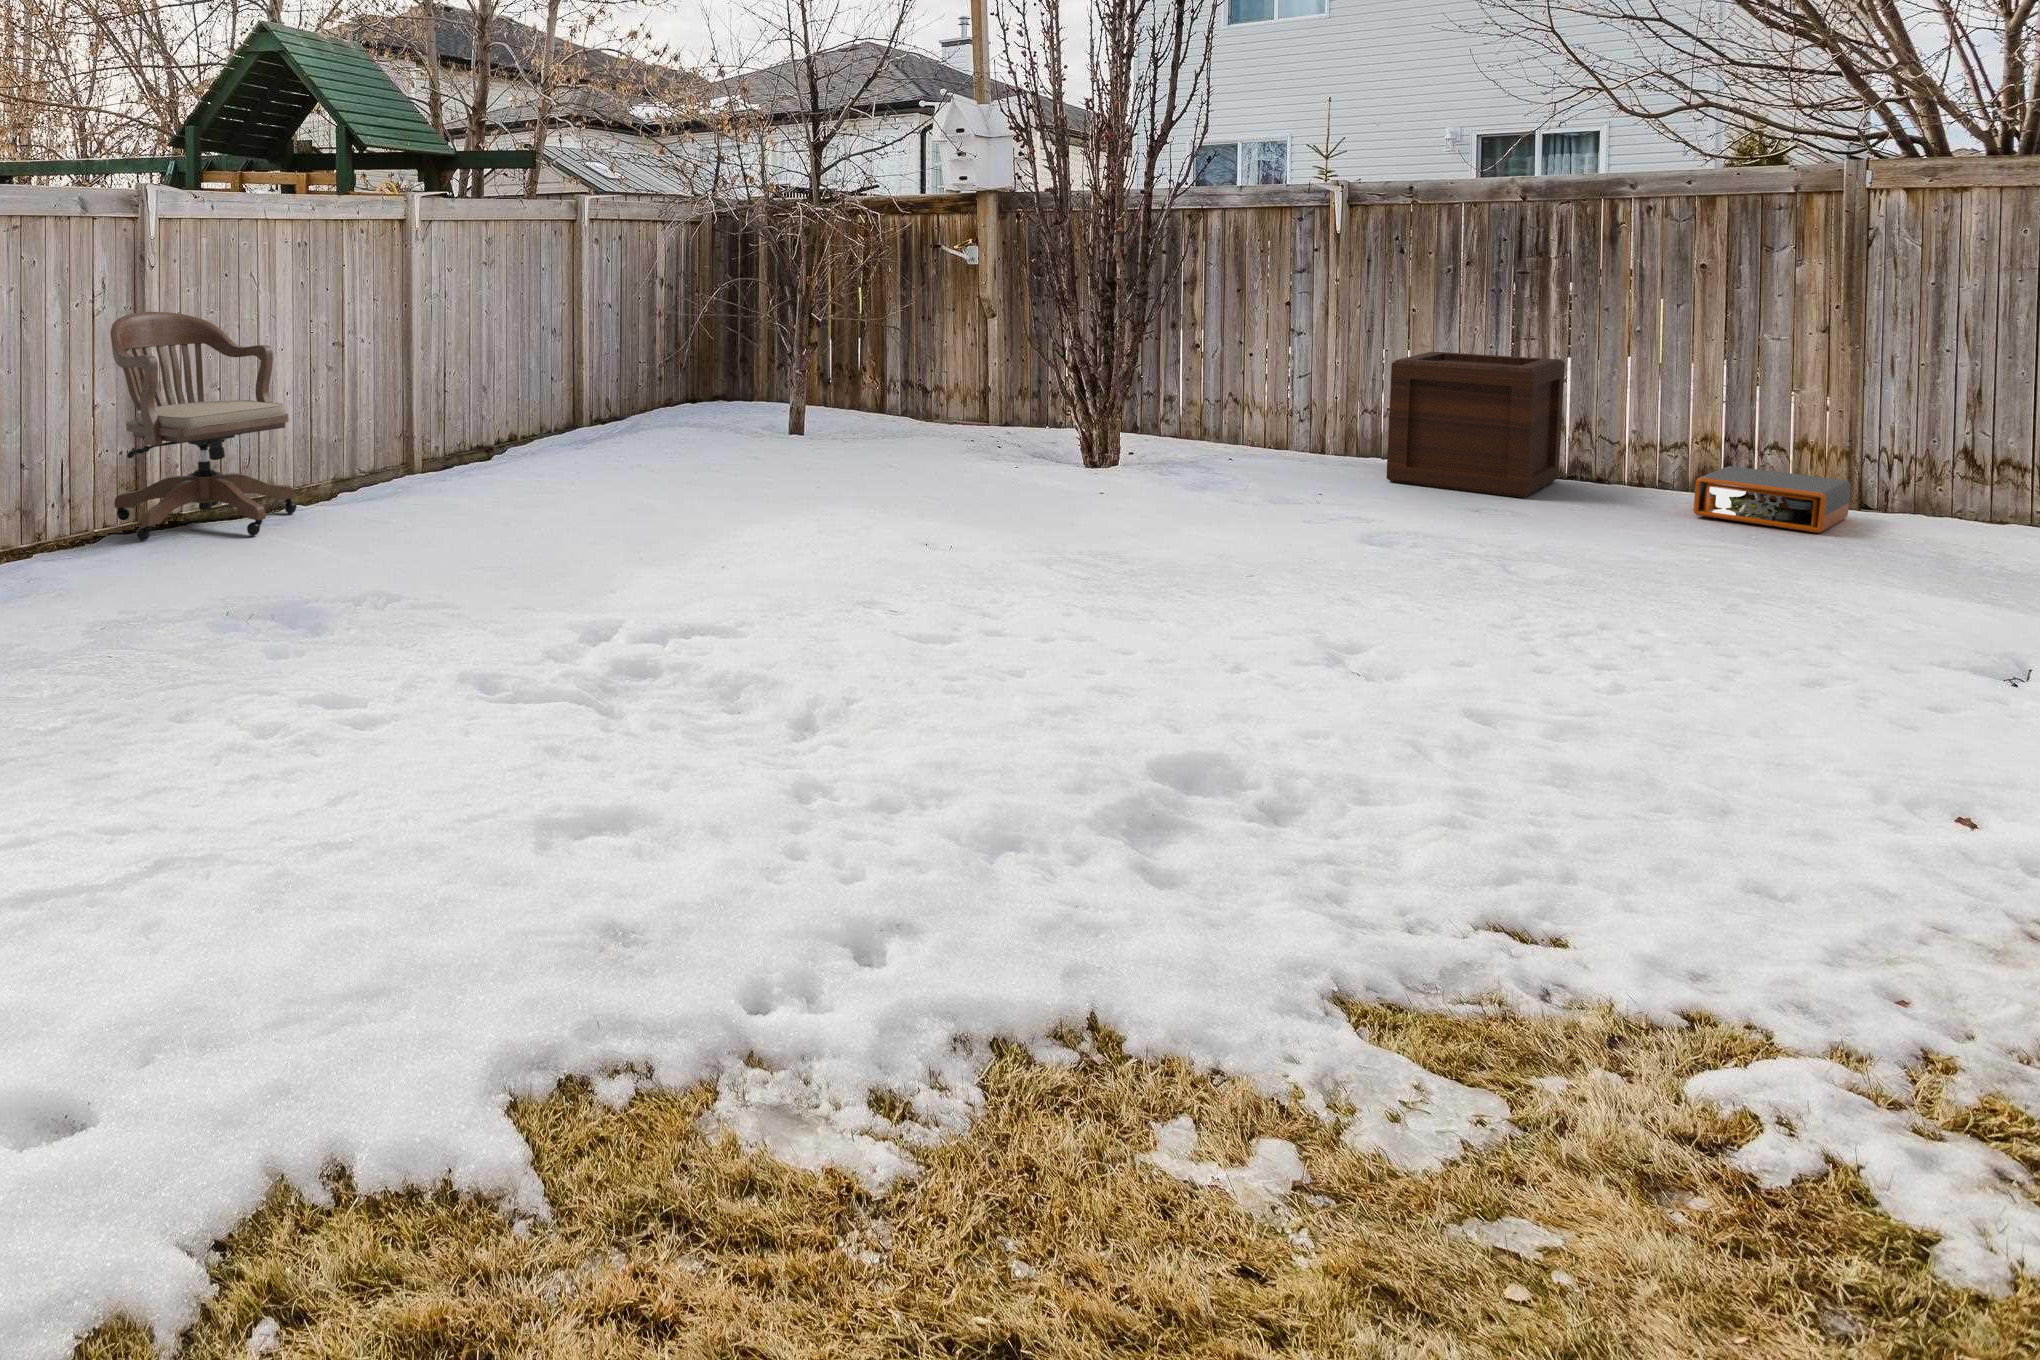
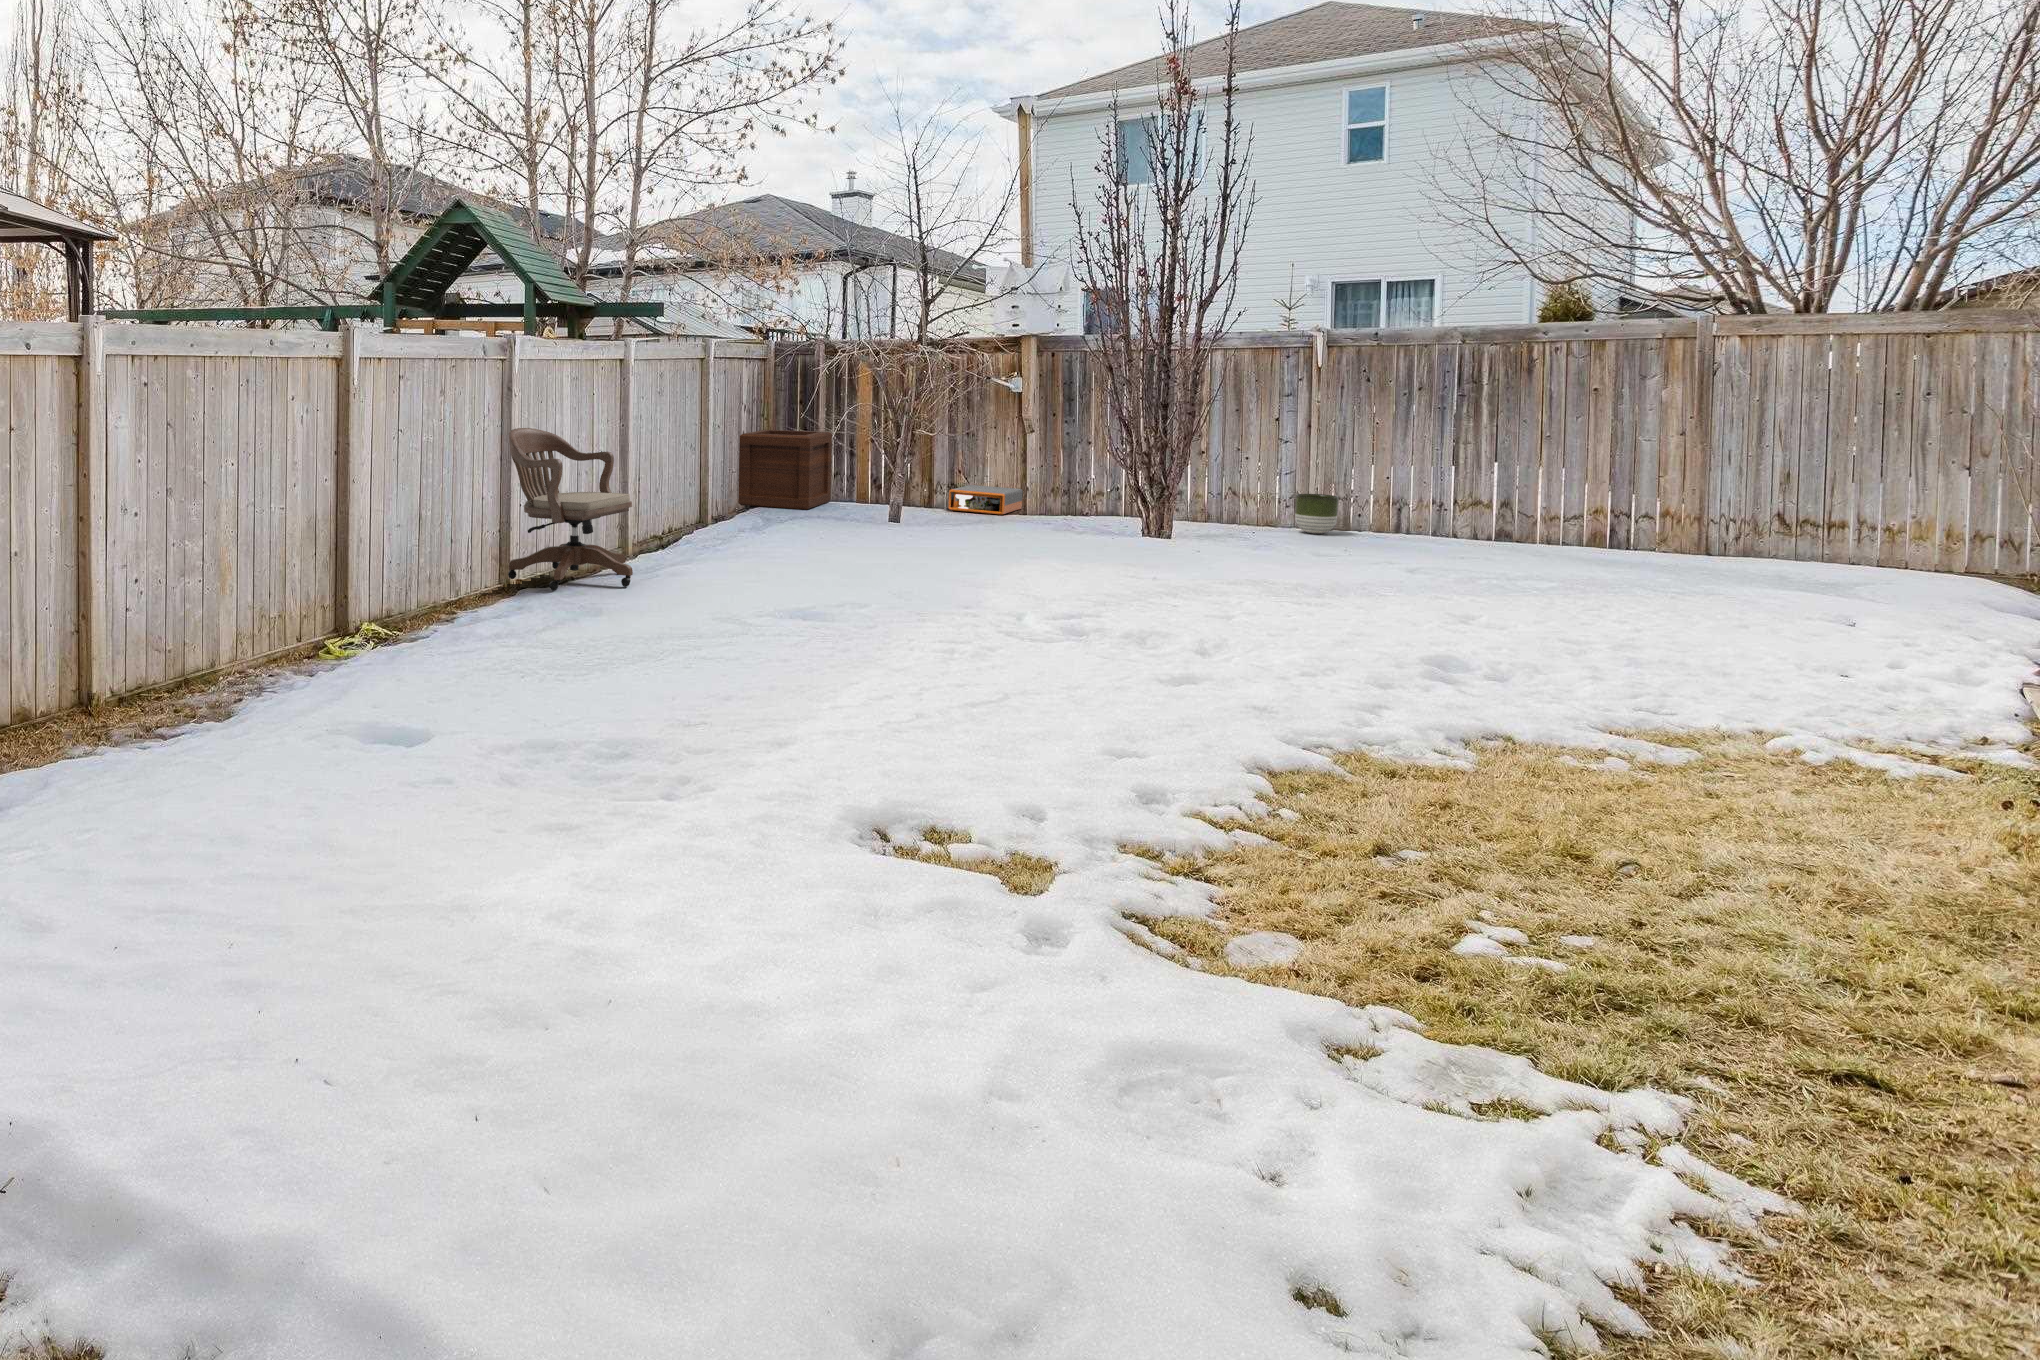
wooden crate: present [1386,352,1565,498] -> present [738,430,832,510]
planter: none [1309,407,1366,461] -> present [1295,494,1339,534]
storage box: present [1693,466,1851,533] -> present [948,485,1023,515]

